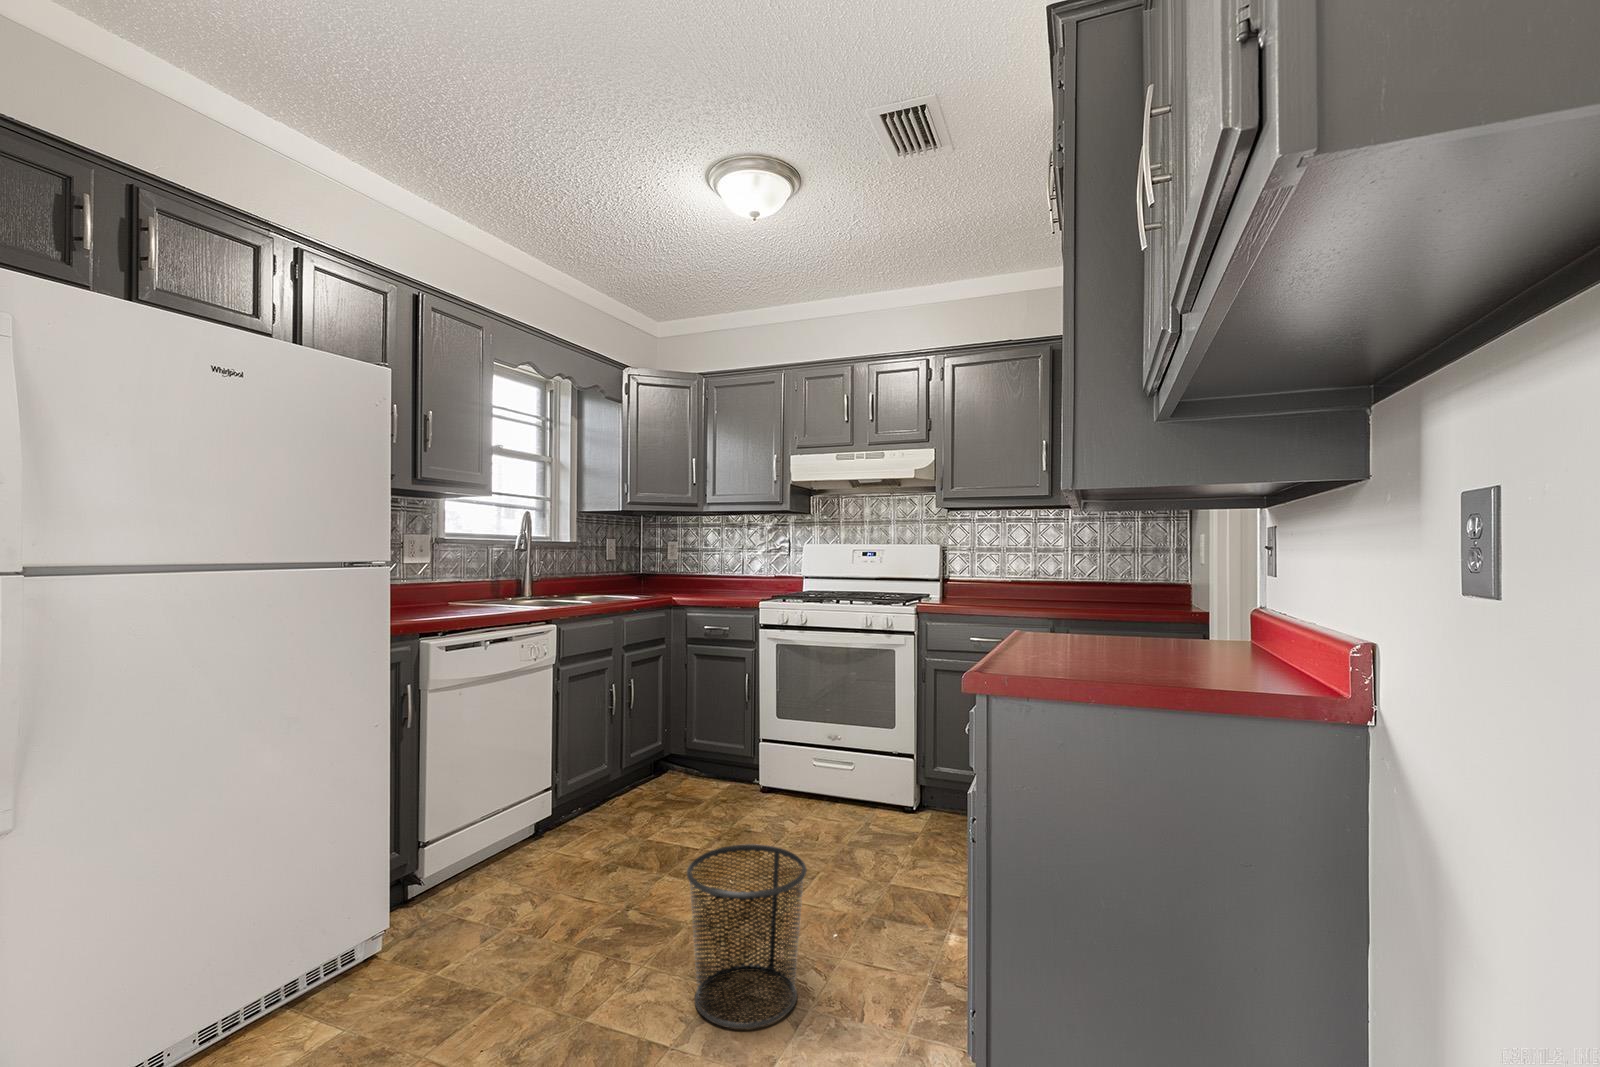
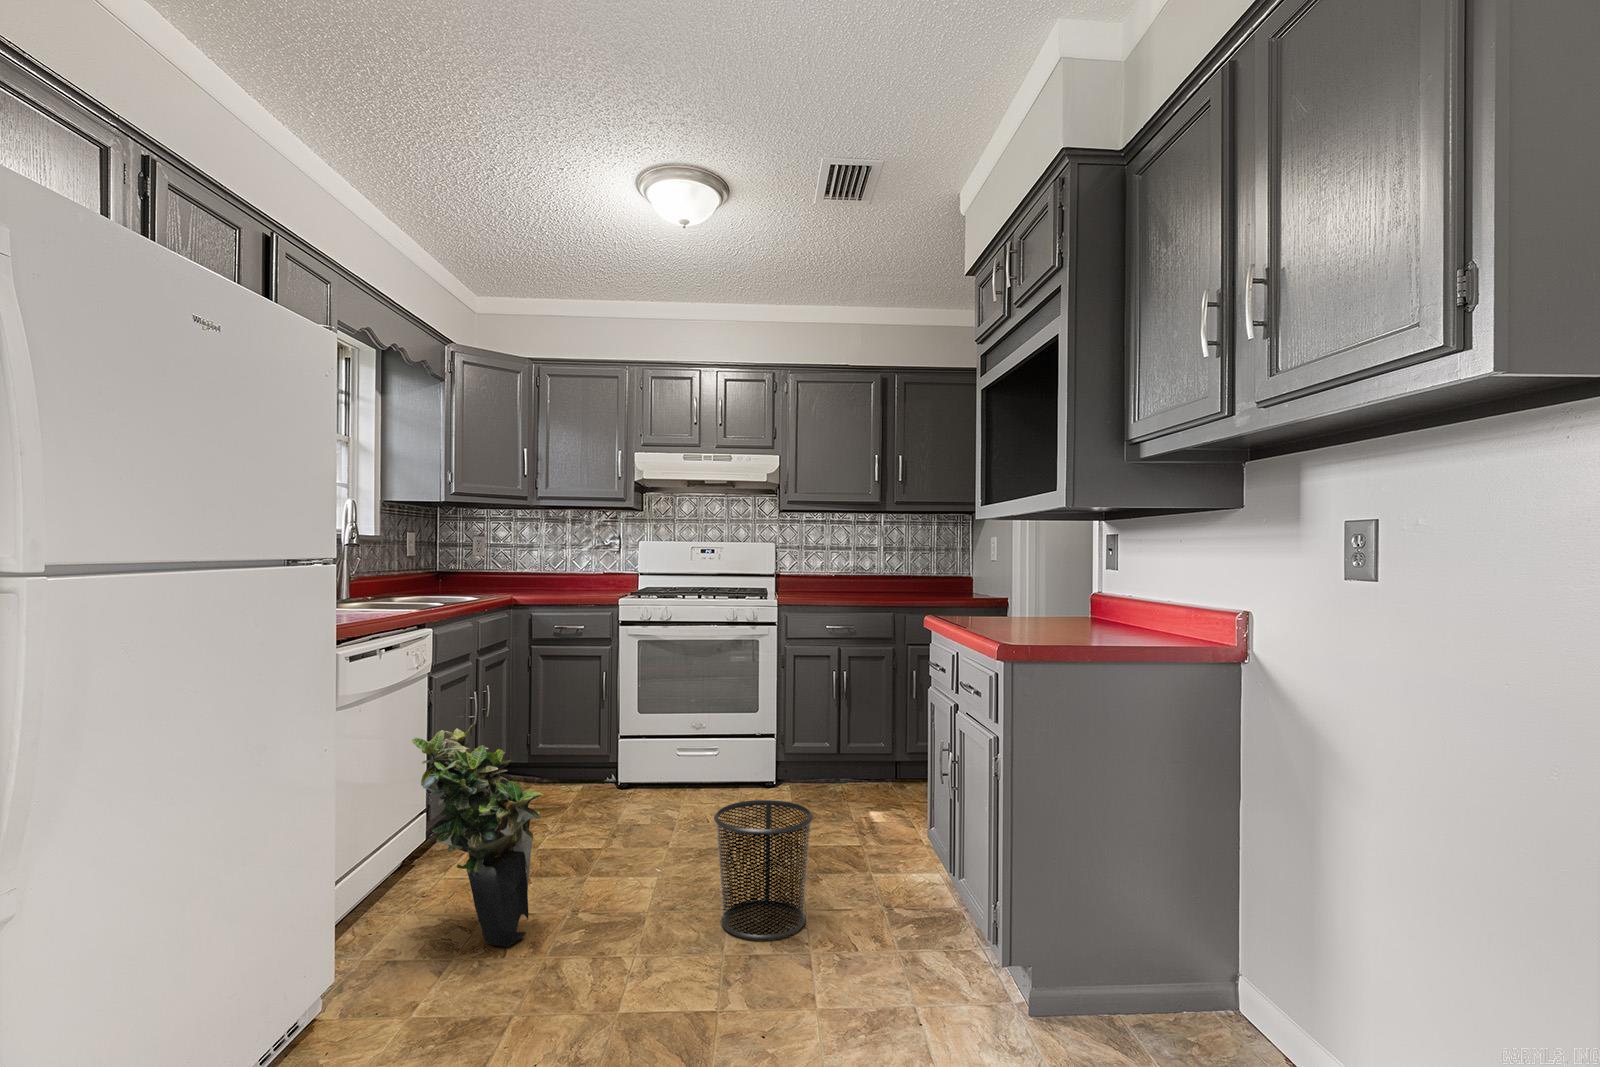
potted plant: none [410,723,544,962] -> present [411,726,543,947]

